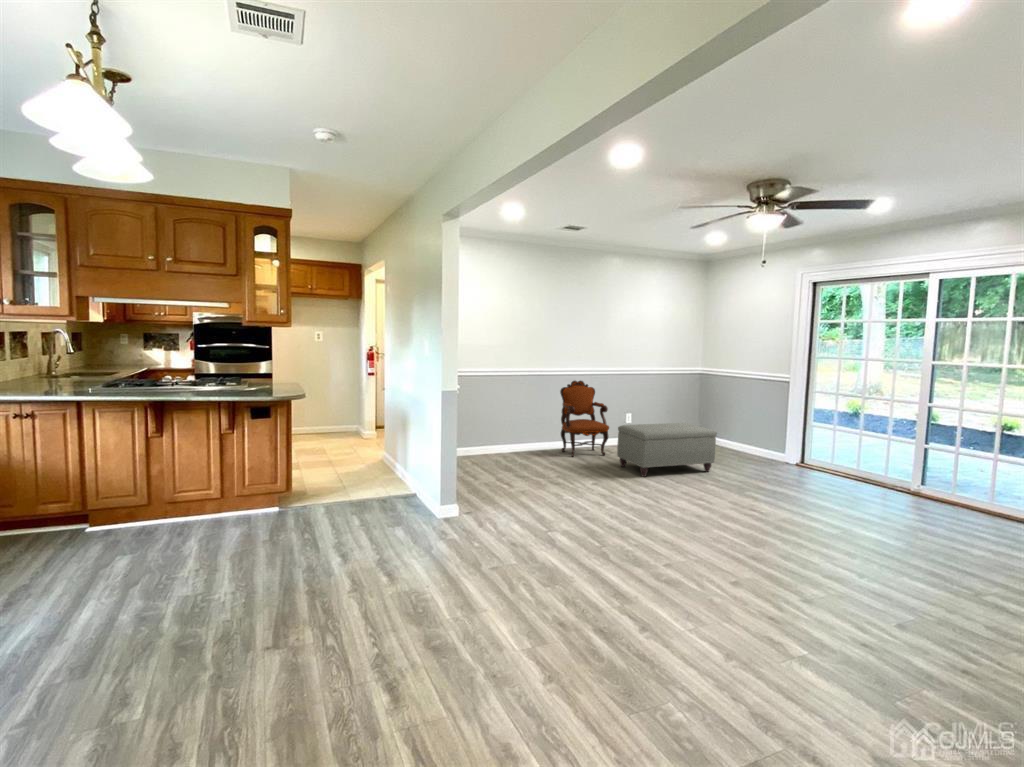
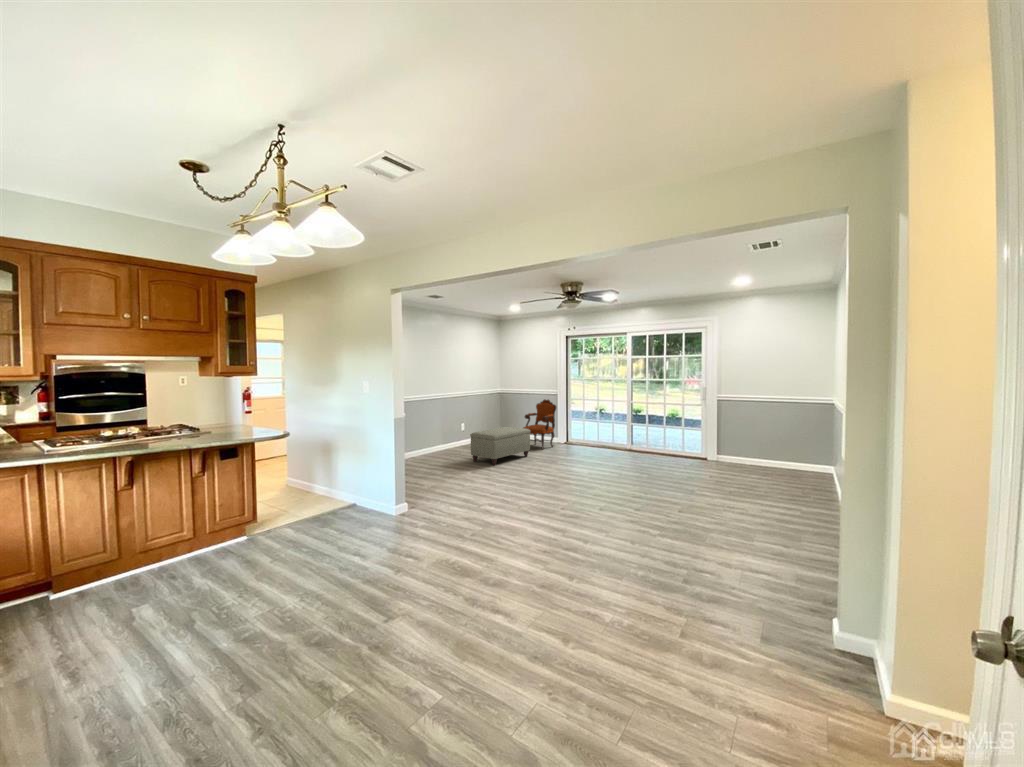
armchair: present [560,381,609,457] -> present [523,399,556,449]

